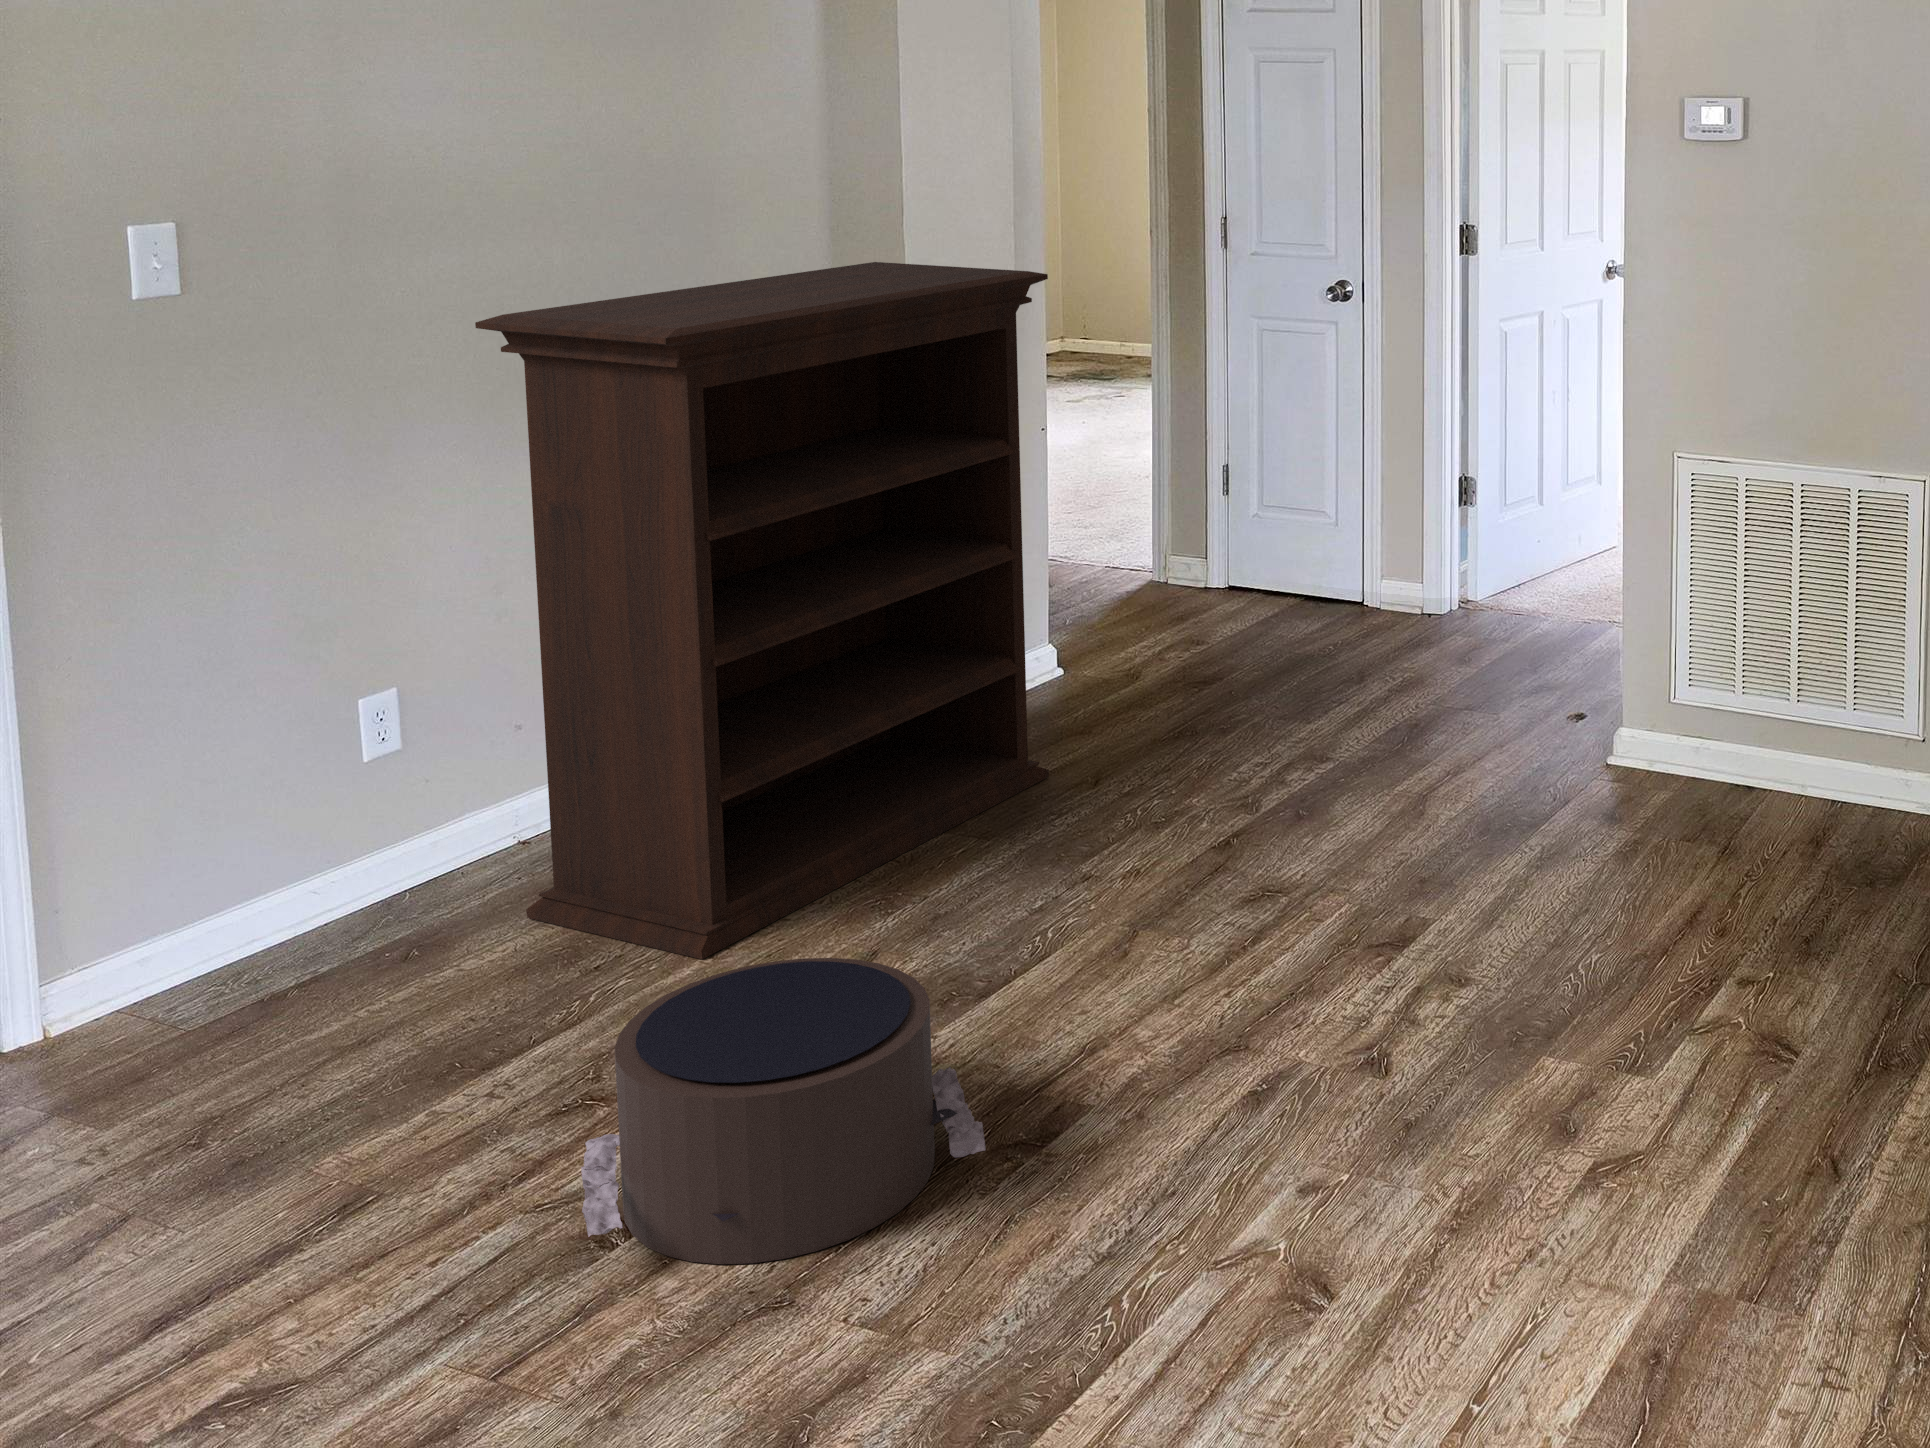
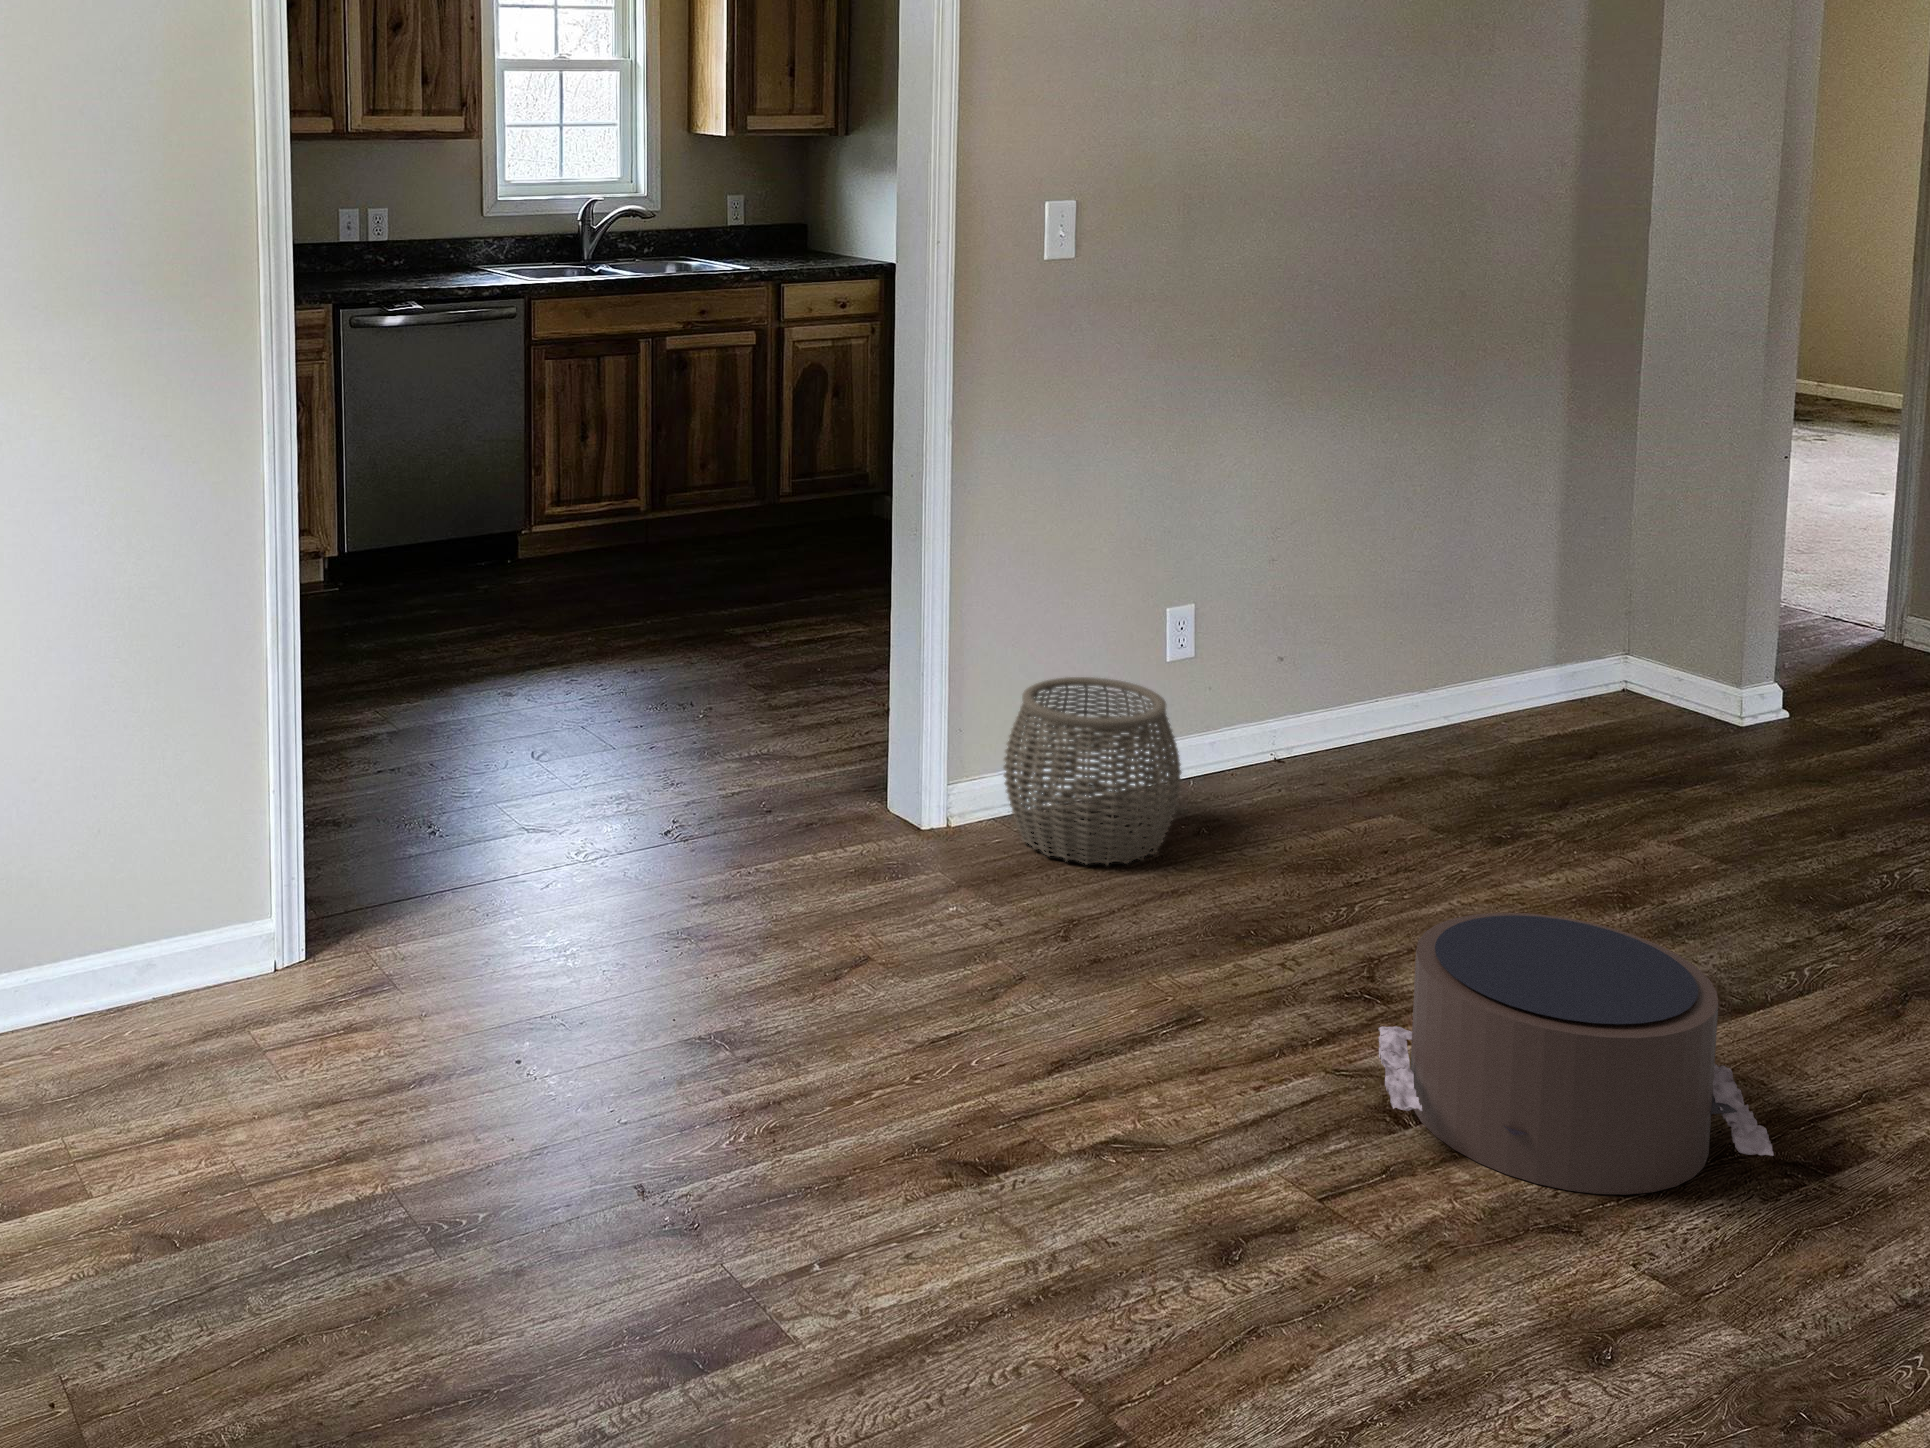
bookshelf: present [475,262,1049,959] -> none [1291,276,1834,901]
woven basket: none [121,799,374,1041] -> present [1003,677,1182,865]

